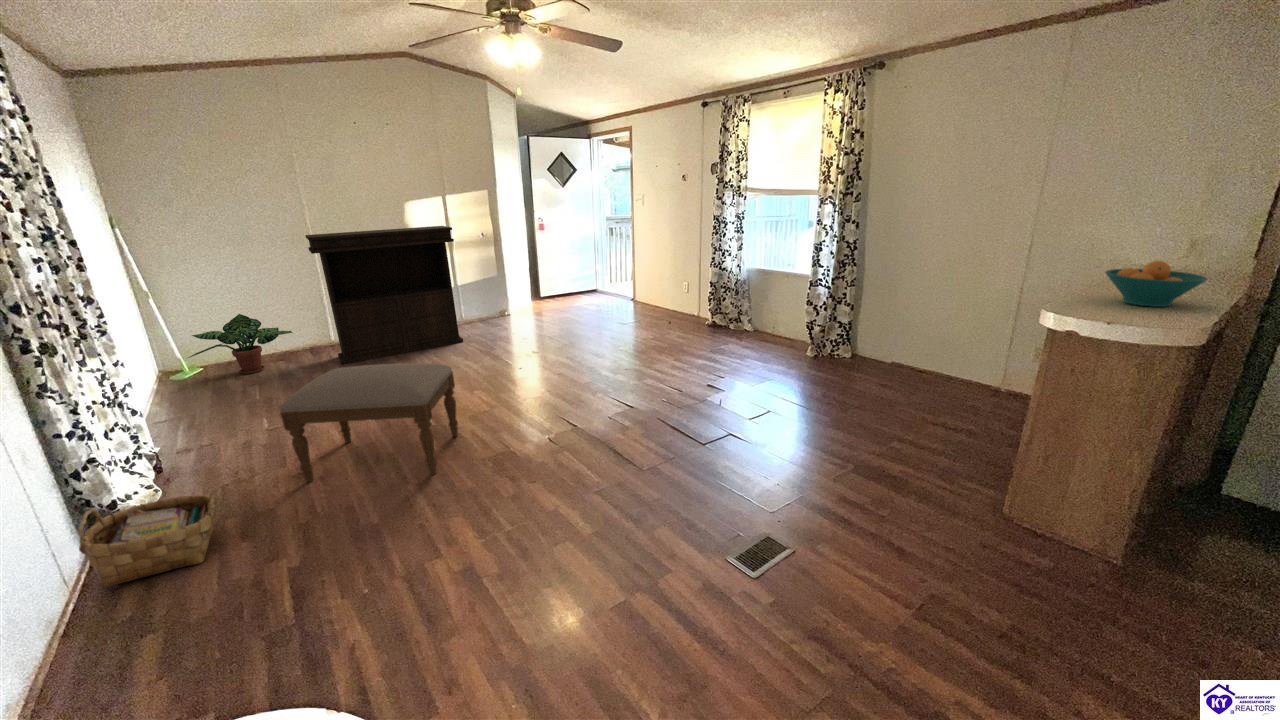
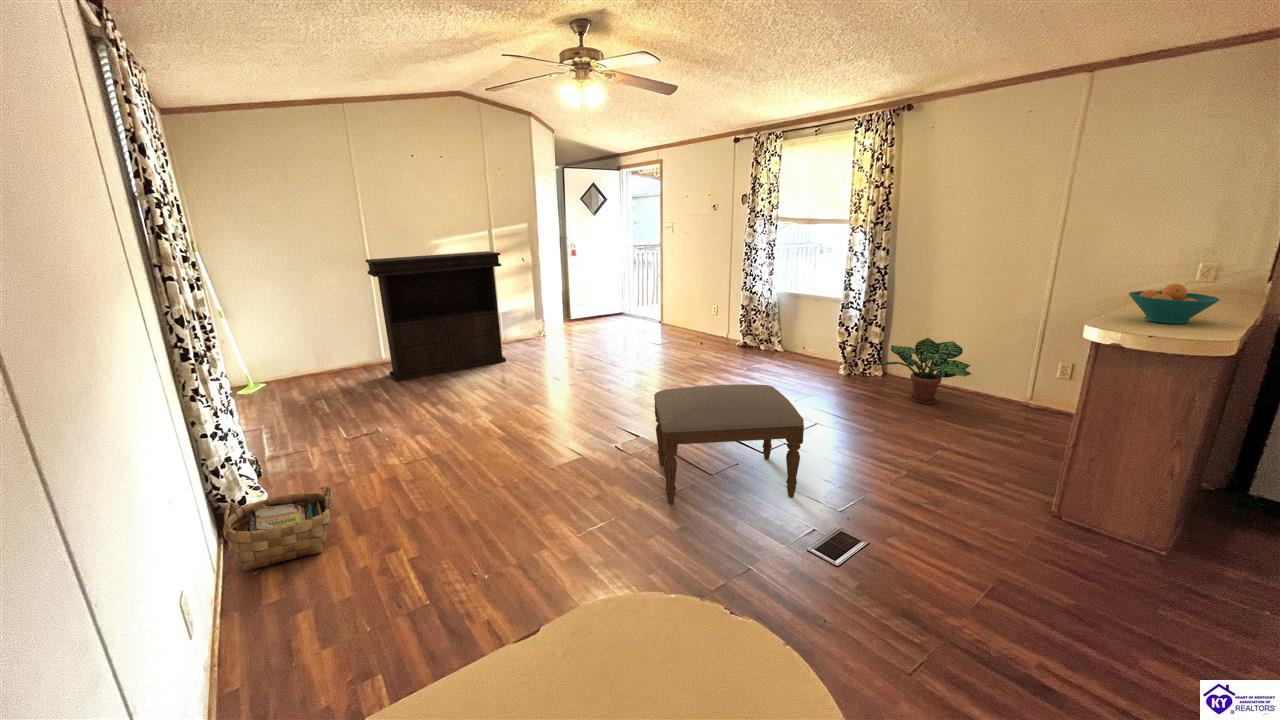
potted plant: present [190,314,292,374] -> present [870,338,971,404]
ottoman: present [280,363,458,482] -> present [654,384,804,504]

